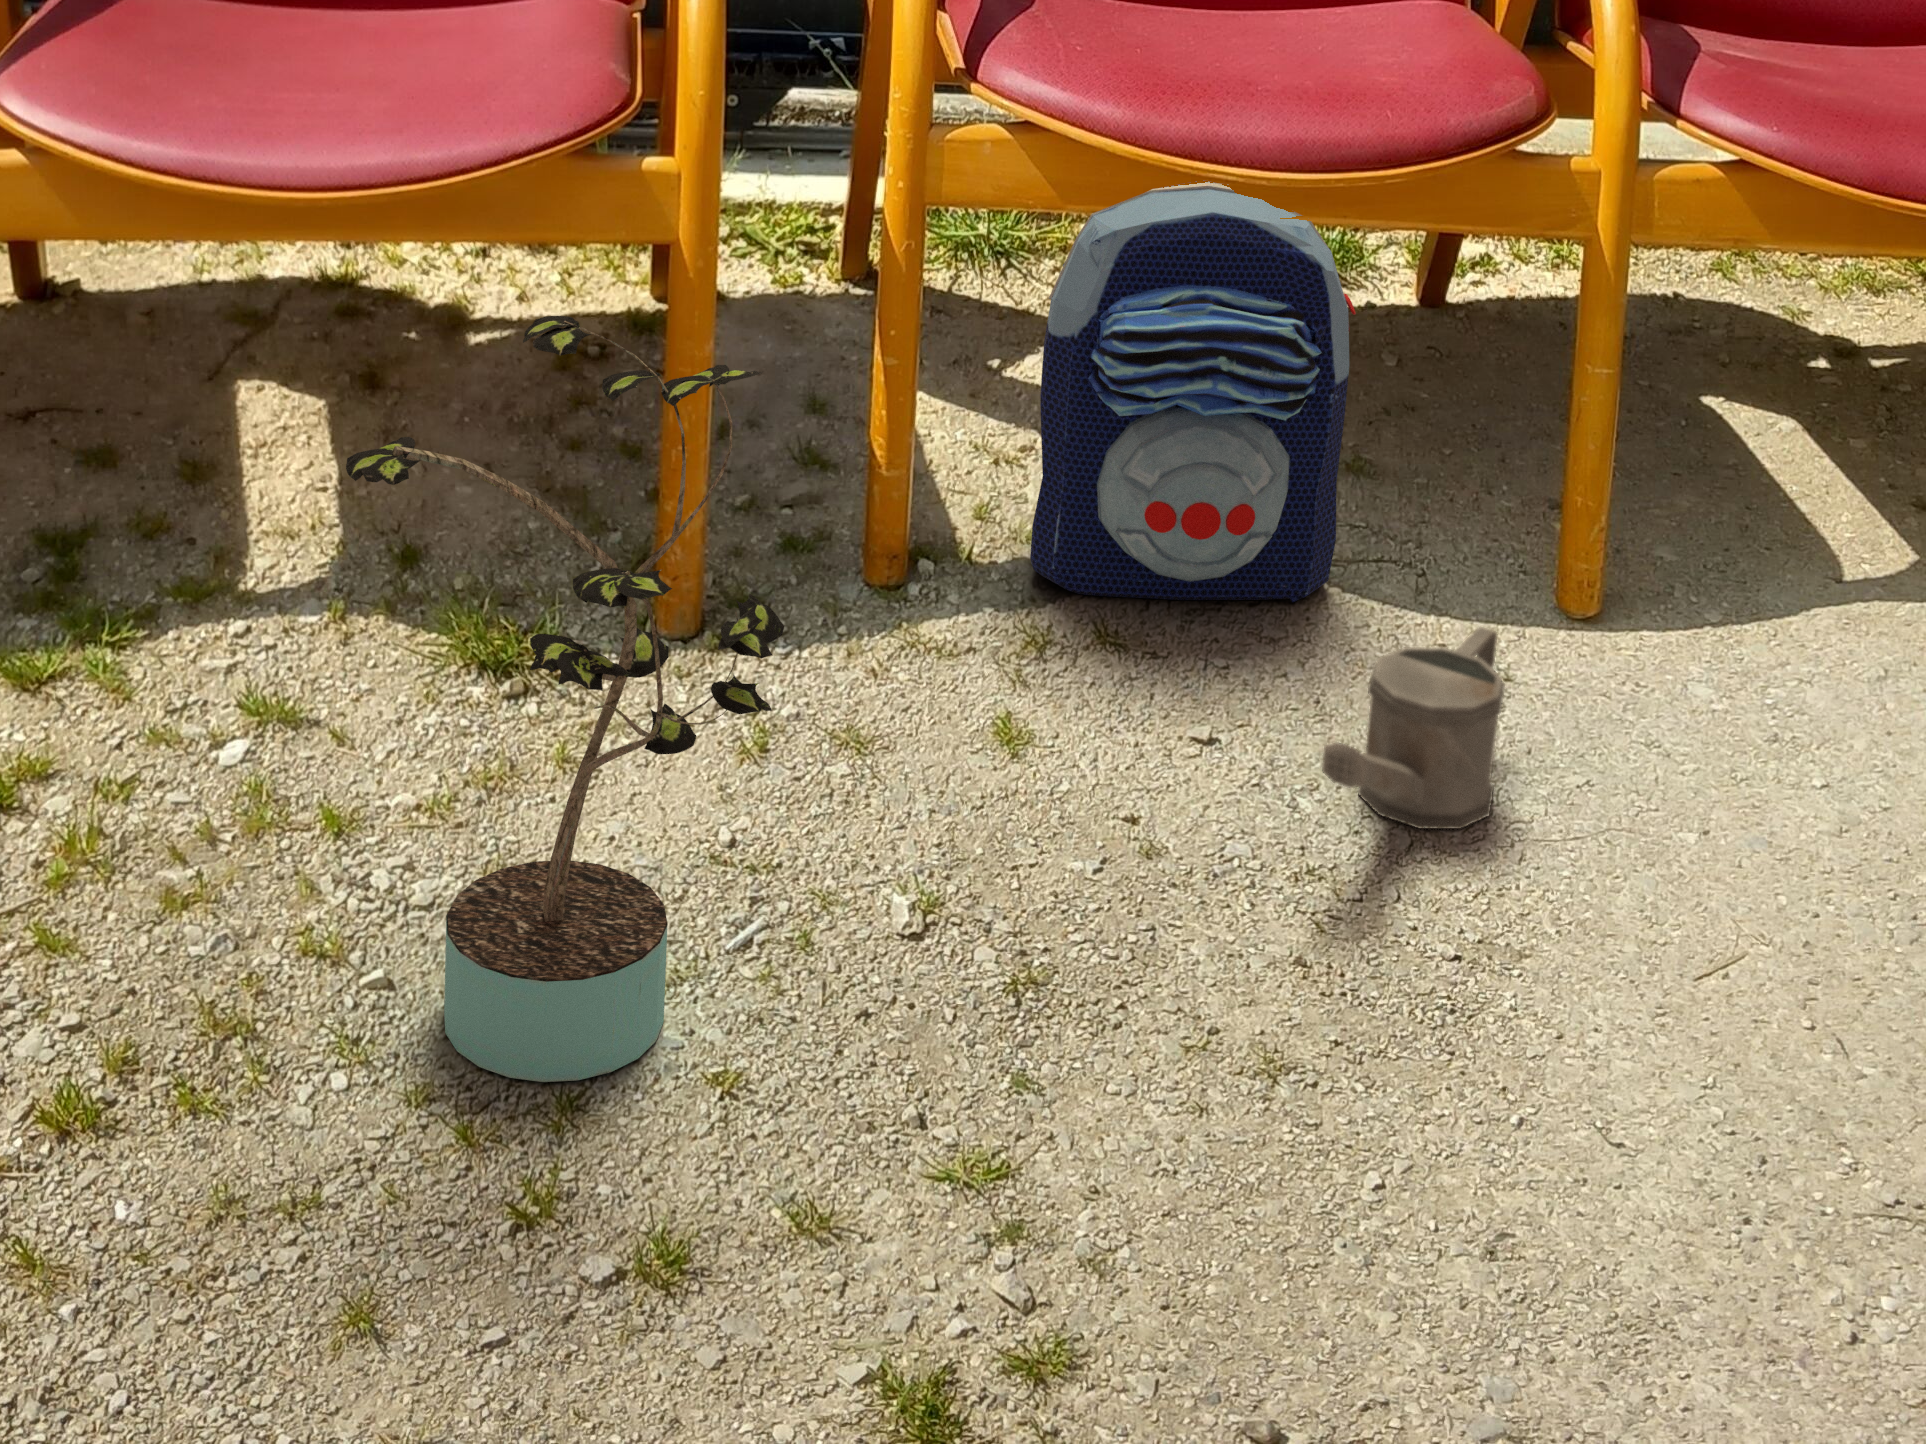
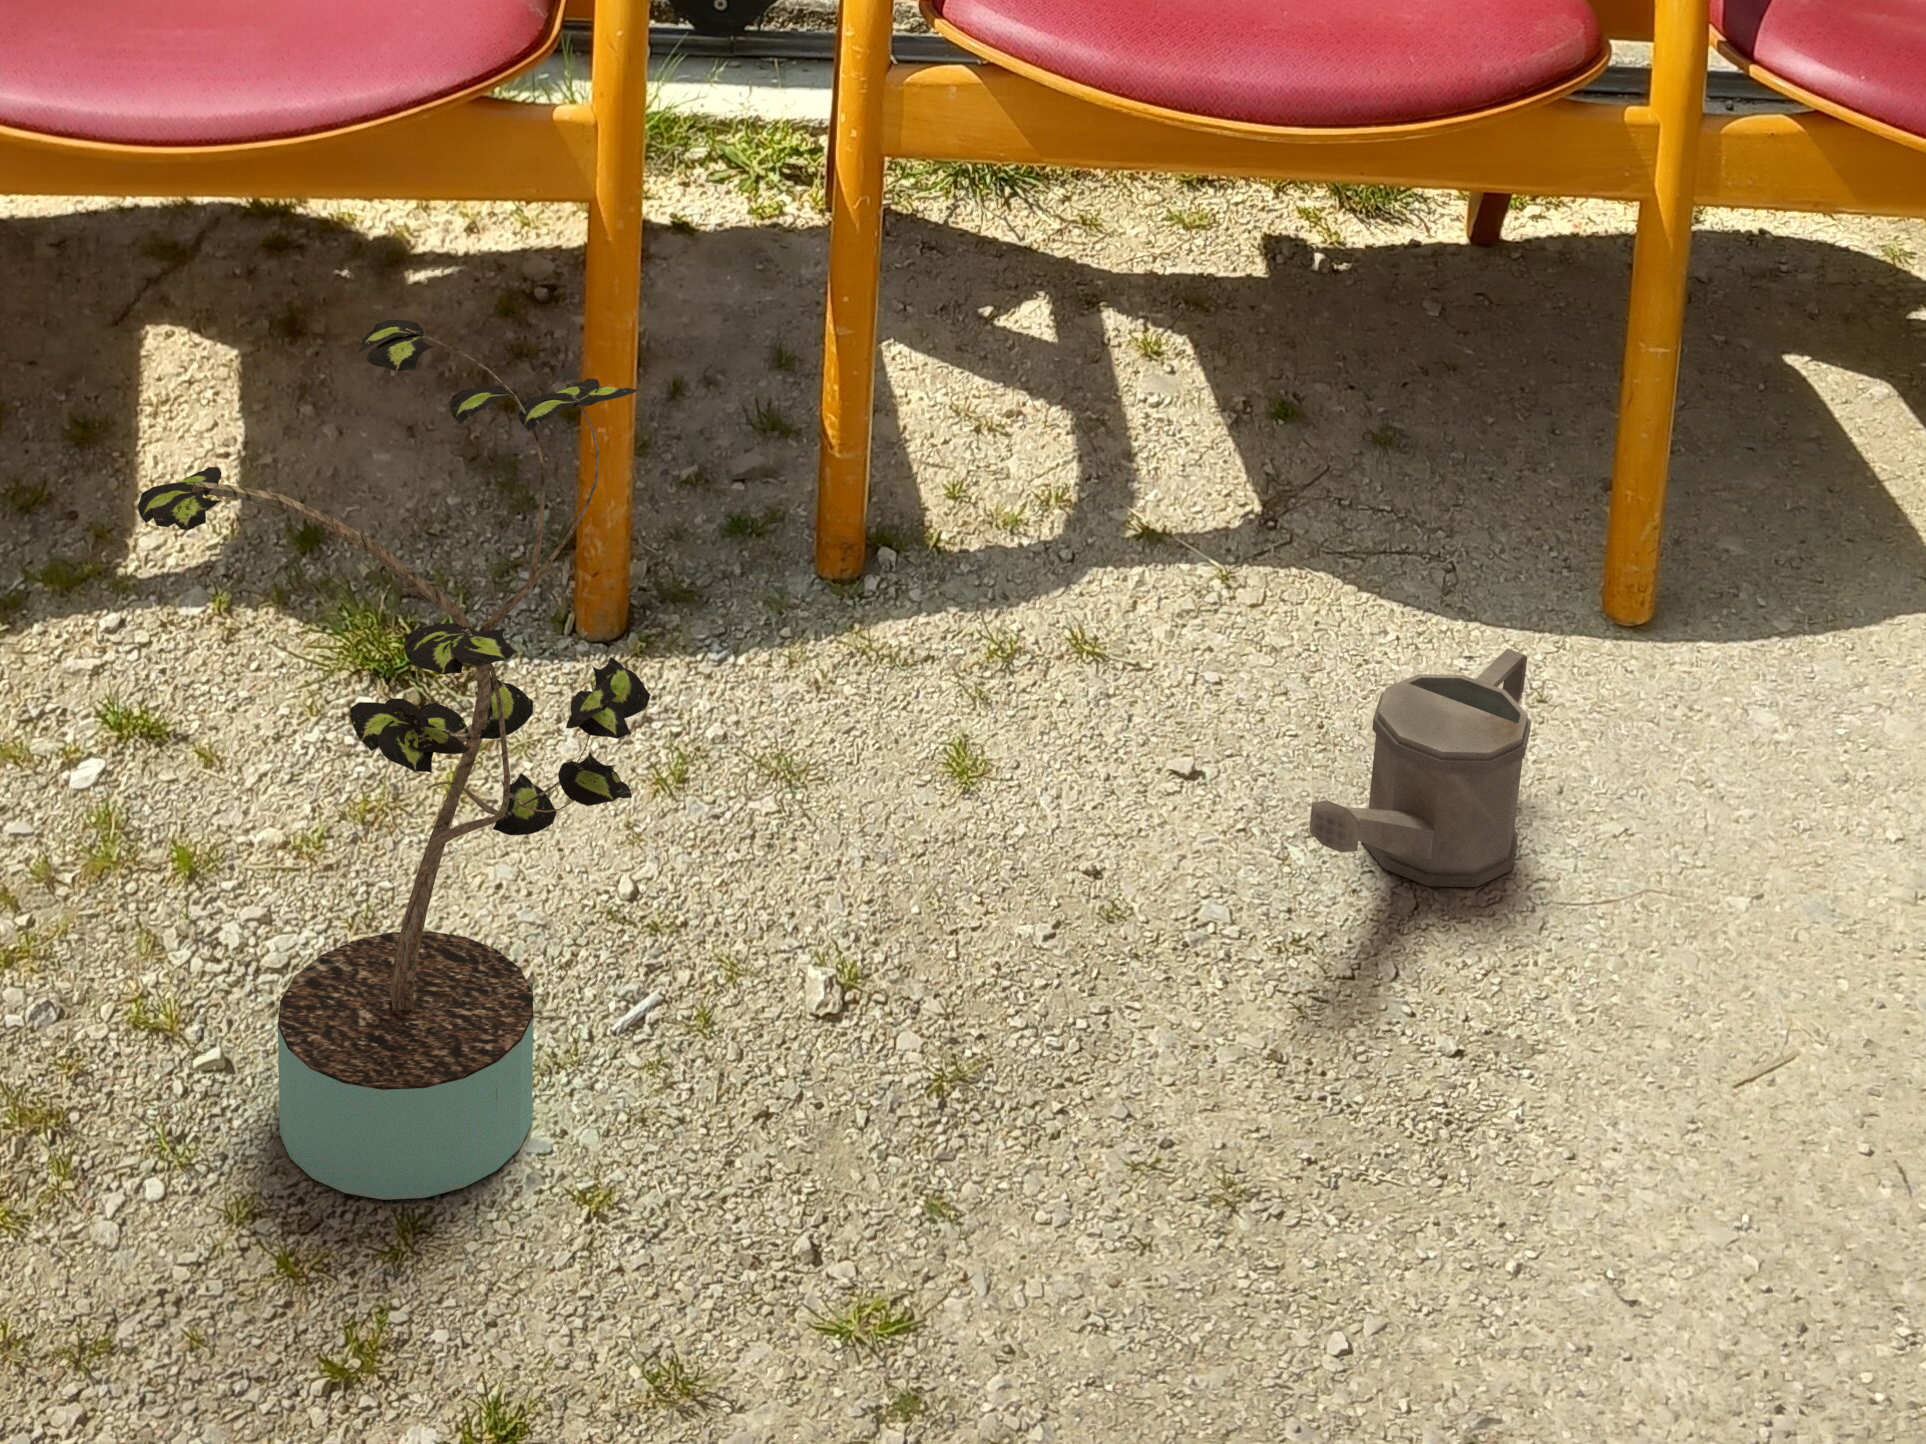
backpack: present [1030,182,1356,602] -> none [1010,126,1380,600]

